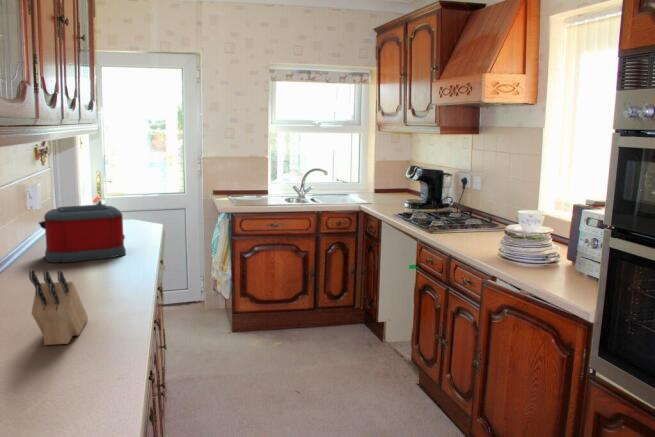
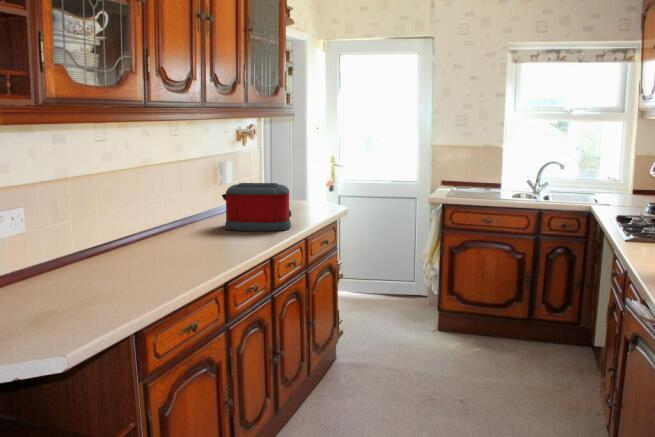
knife block: present [29,270,88,345] -> none [135,224,197,286]

